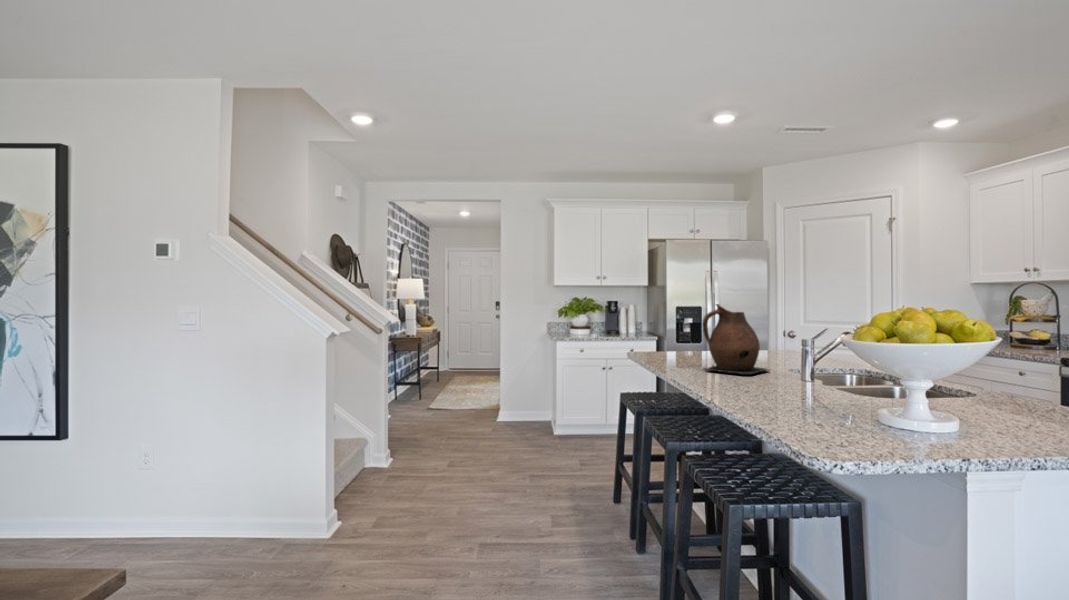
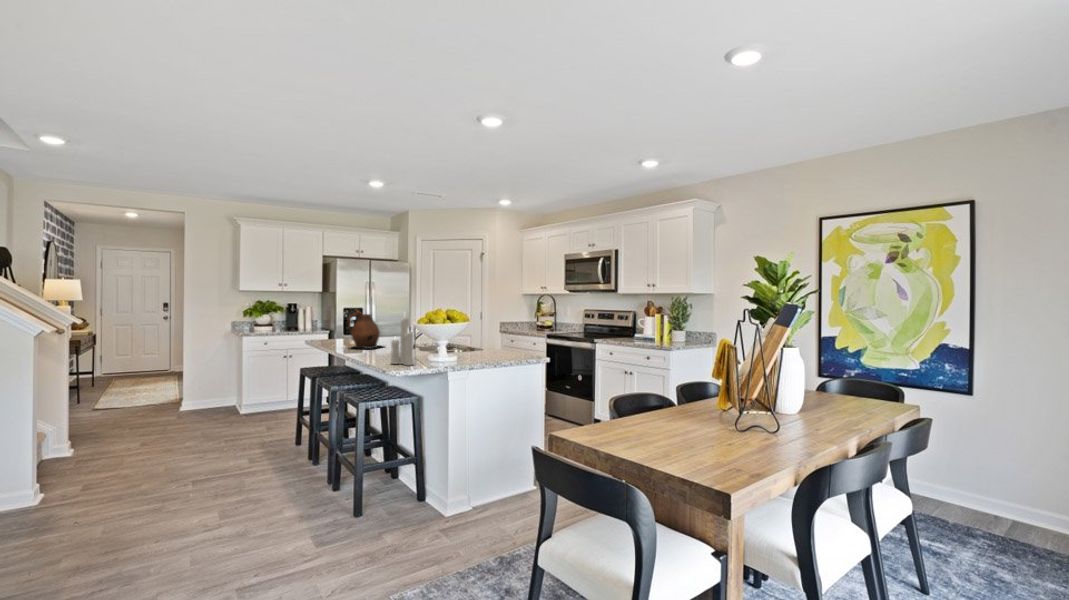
candle: none [835,293,911,439] -> present [391,317,414,365]

